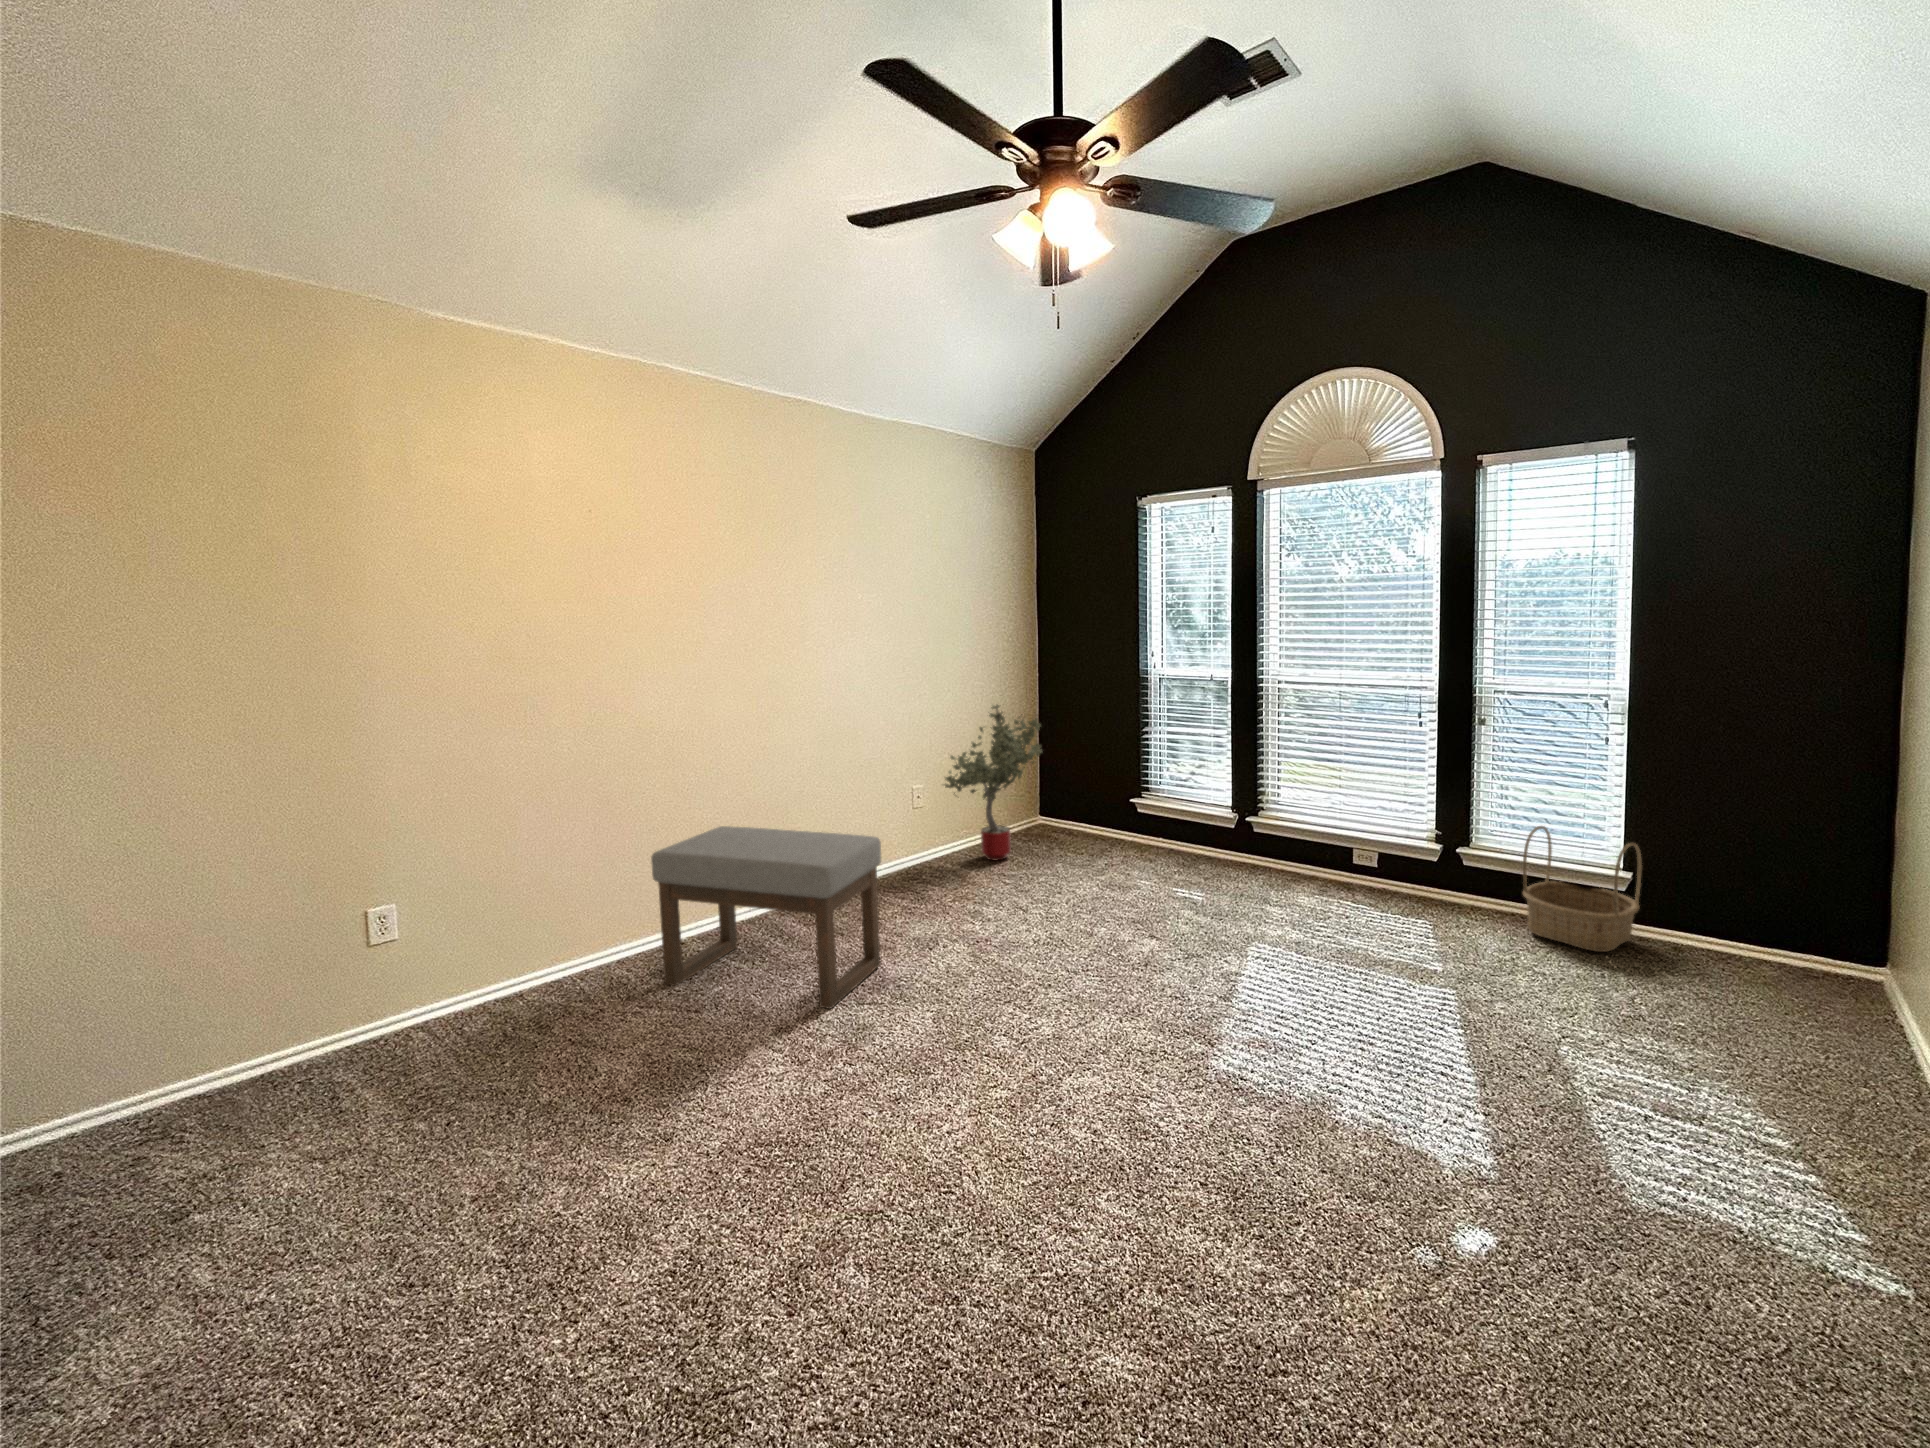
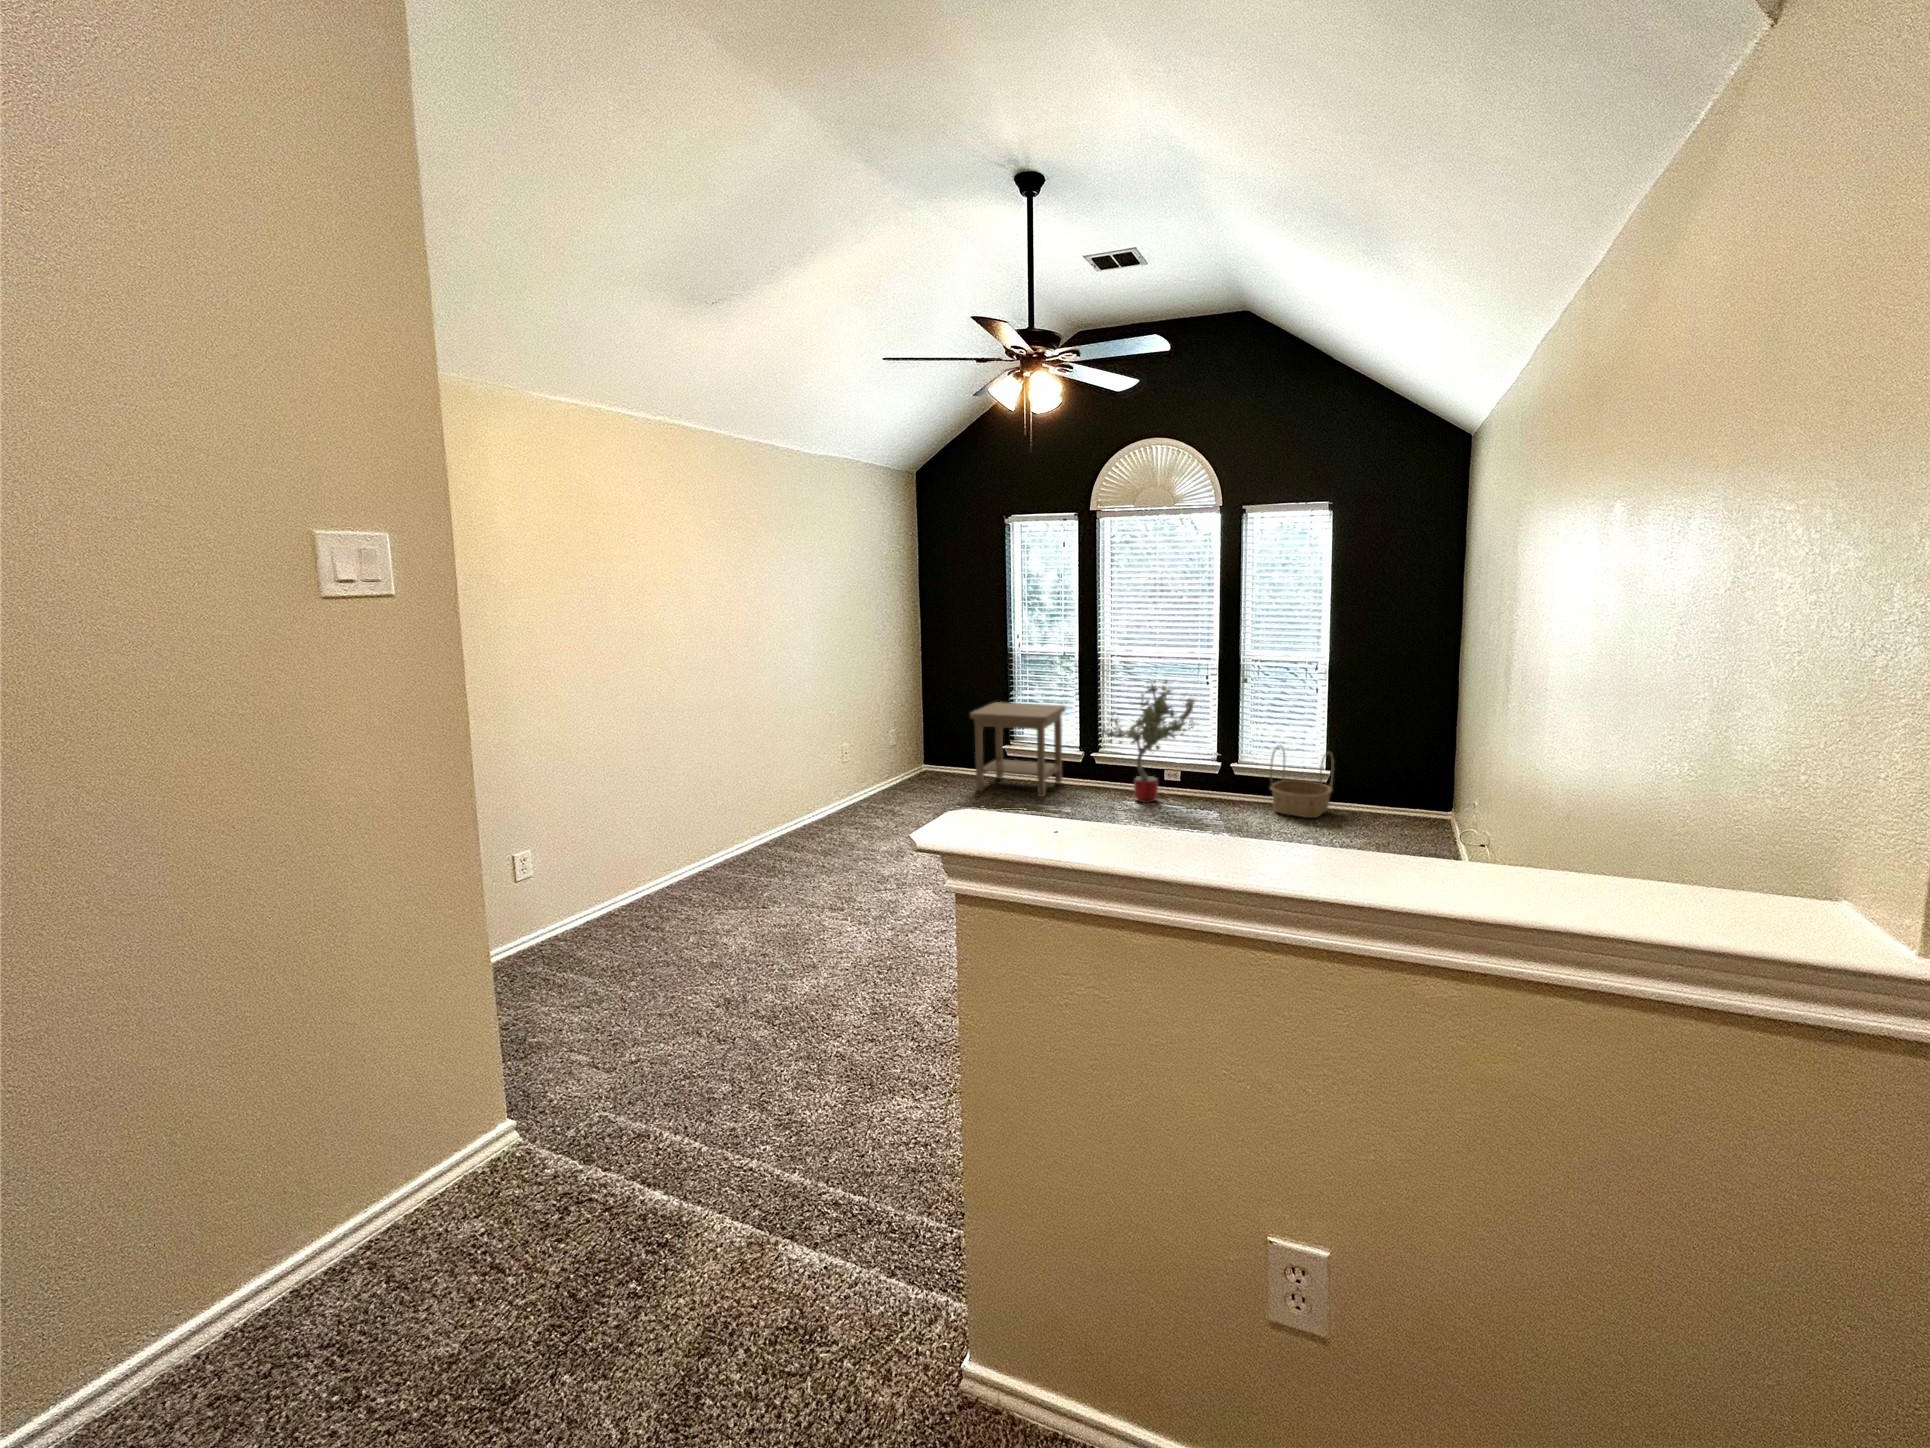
potted tree: present [945,705,1042,860] -> present [1101,680,1195,803]
side table: none [1080,741,1213,874] -> present [970,702,1066,797]
ottoman: present [651,826,881,1009] -> none [713,779,876,897]

